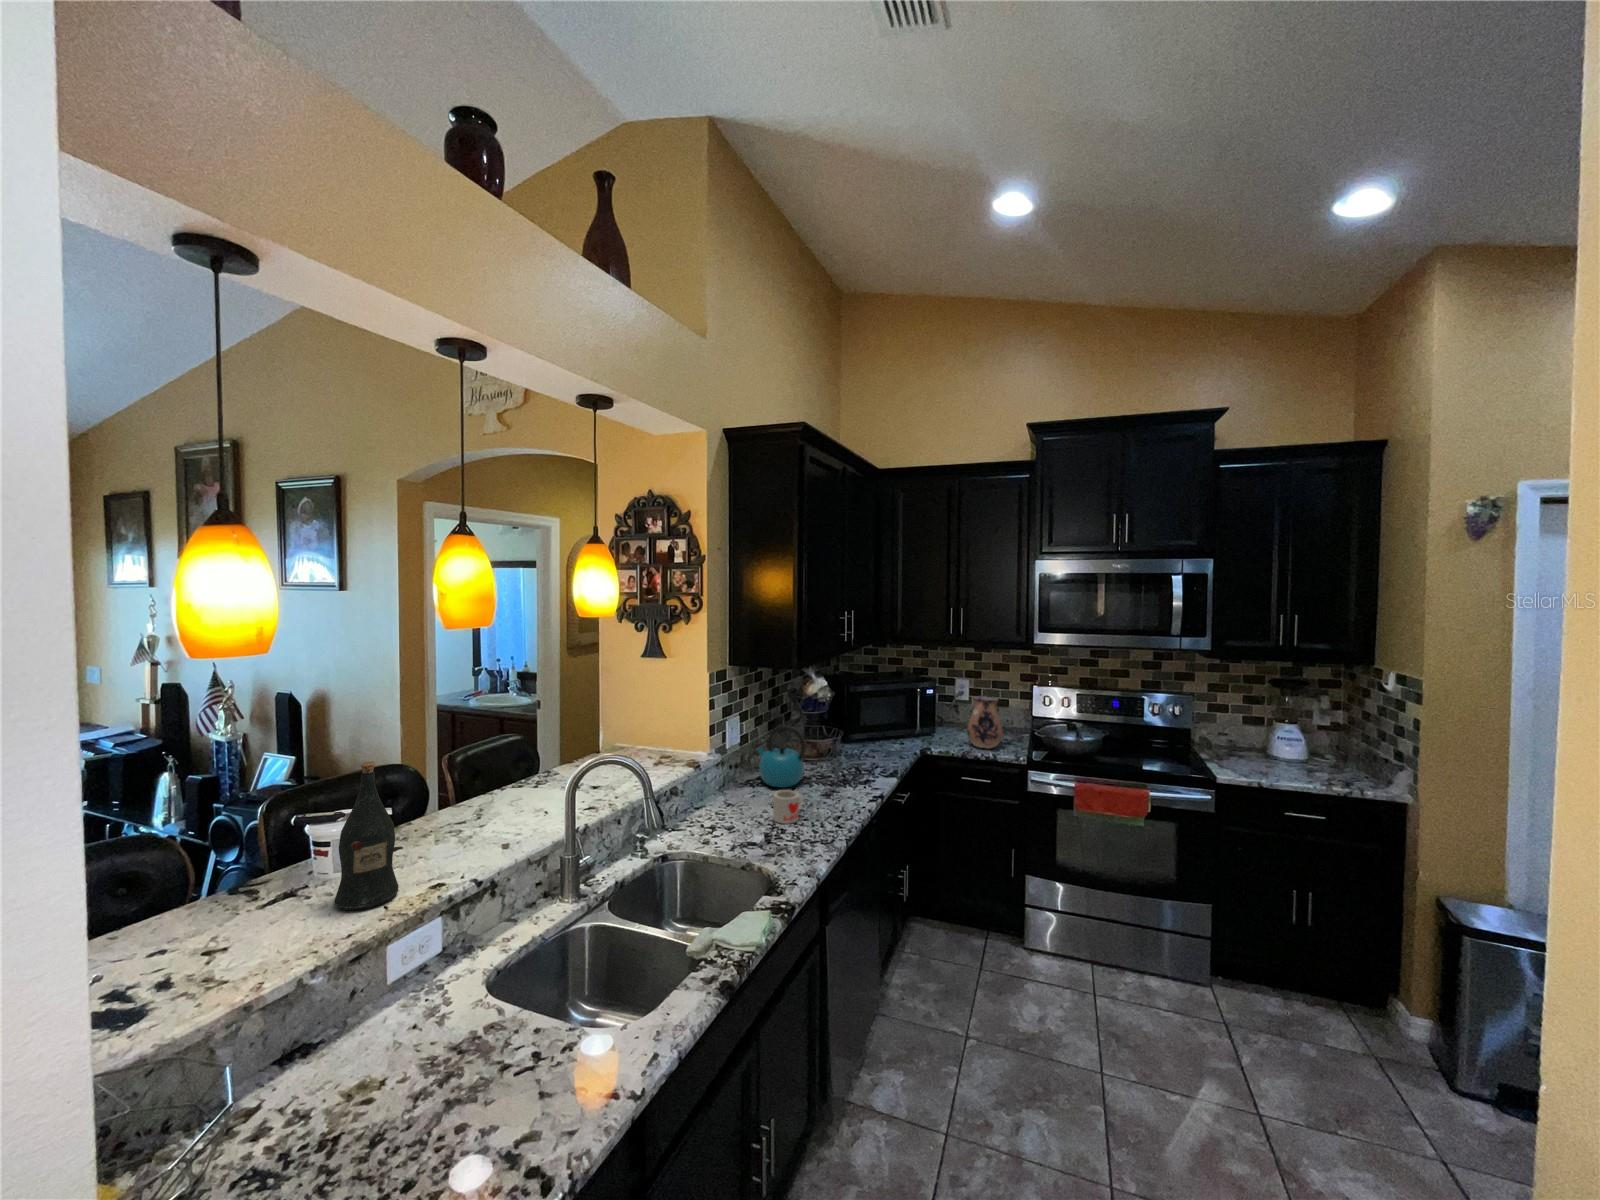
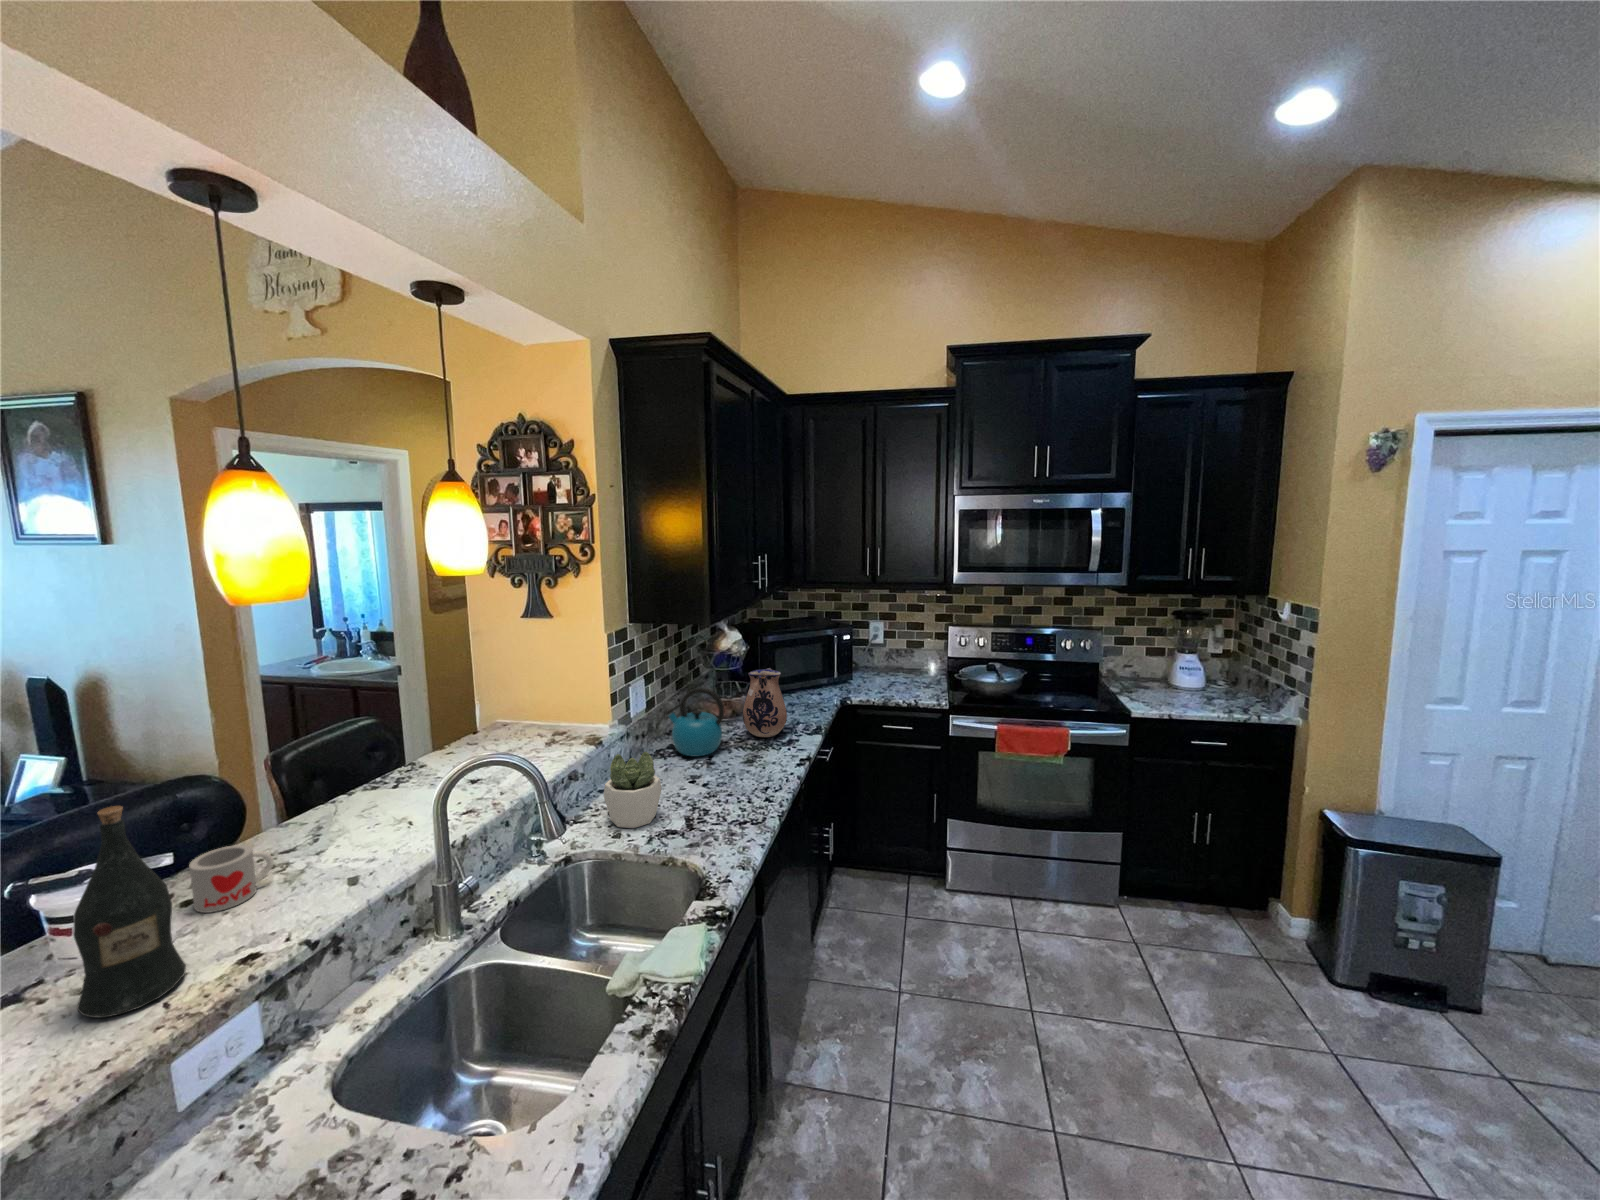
ceramic pitcher: present [967,696,1003,749] -> present [743,668,787,737]
succulent plant: none [697,773,745,838] -> present [604,752,662,828]
mug: present [773,790,803,824] -> present [189,845,274,913]

